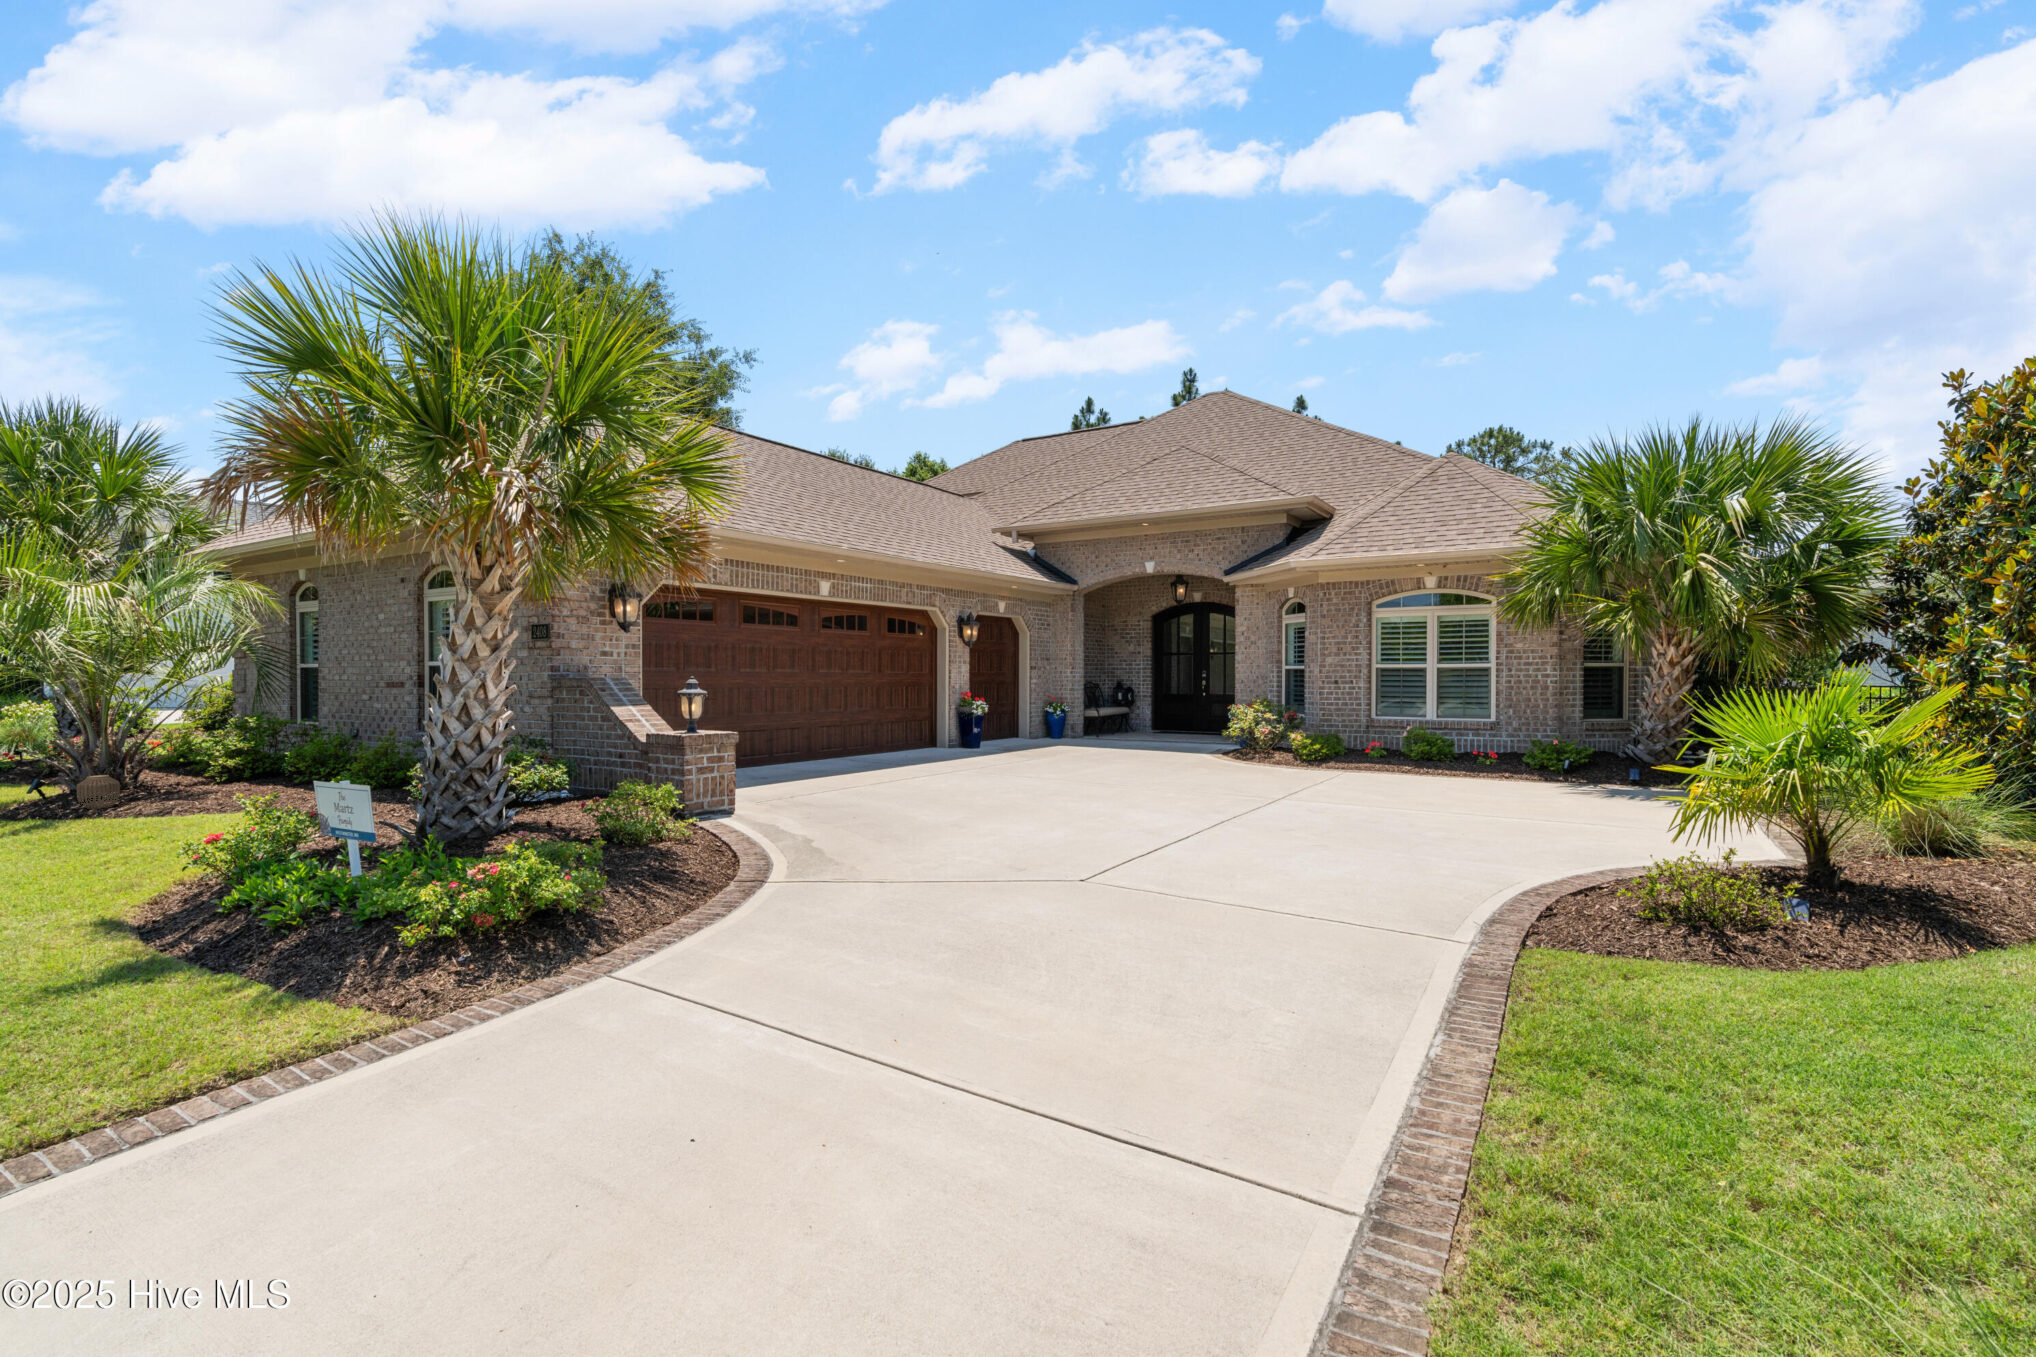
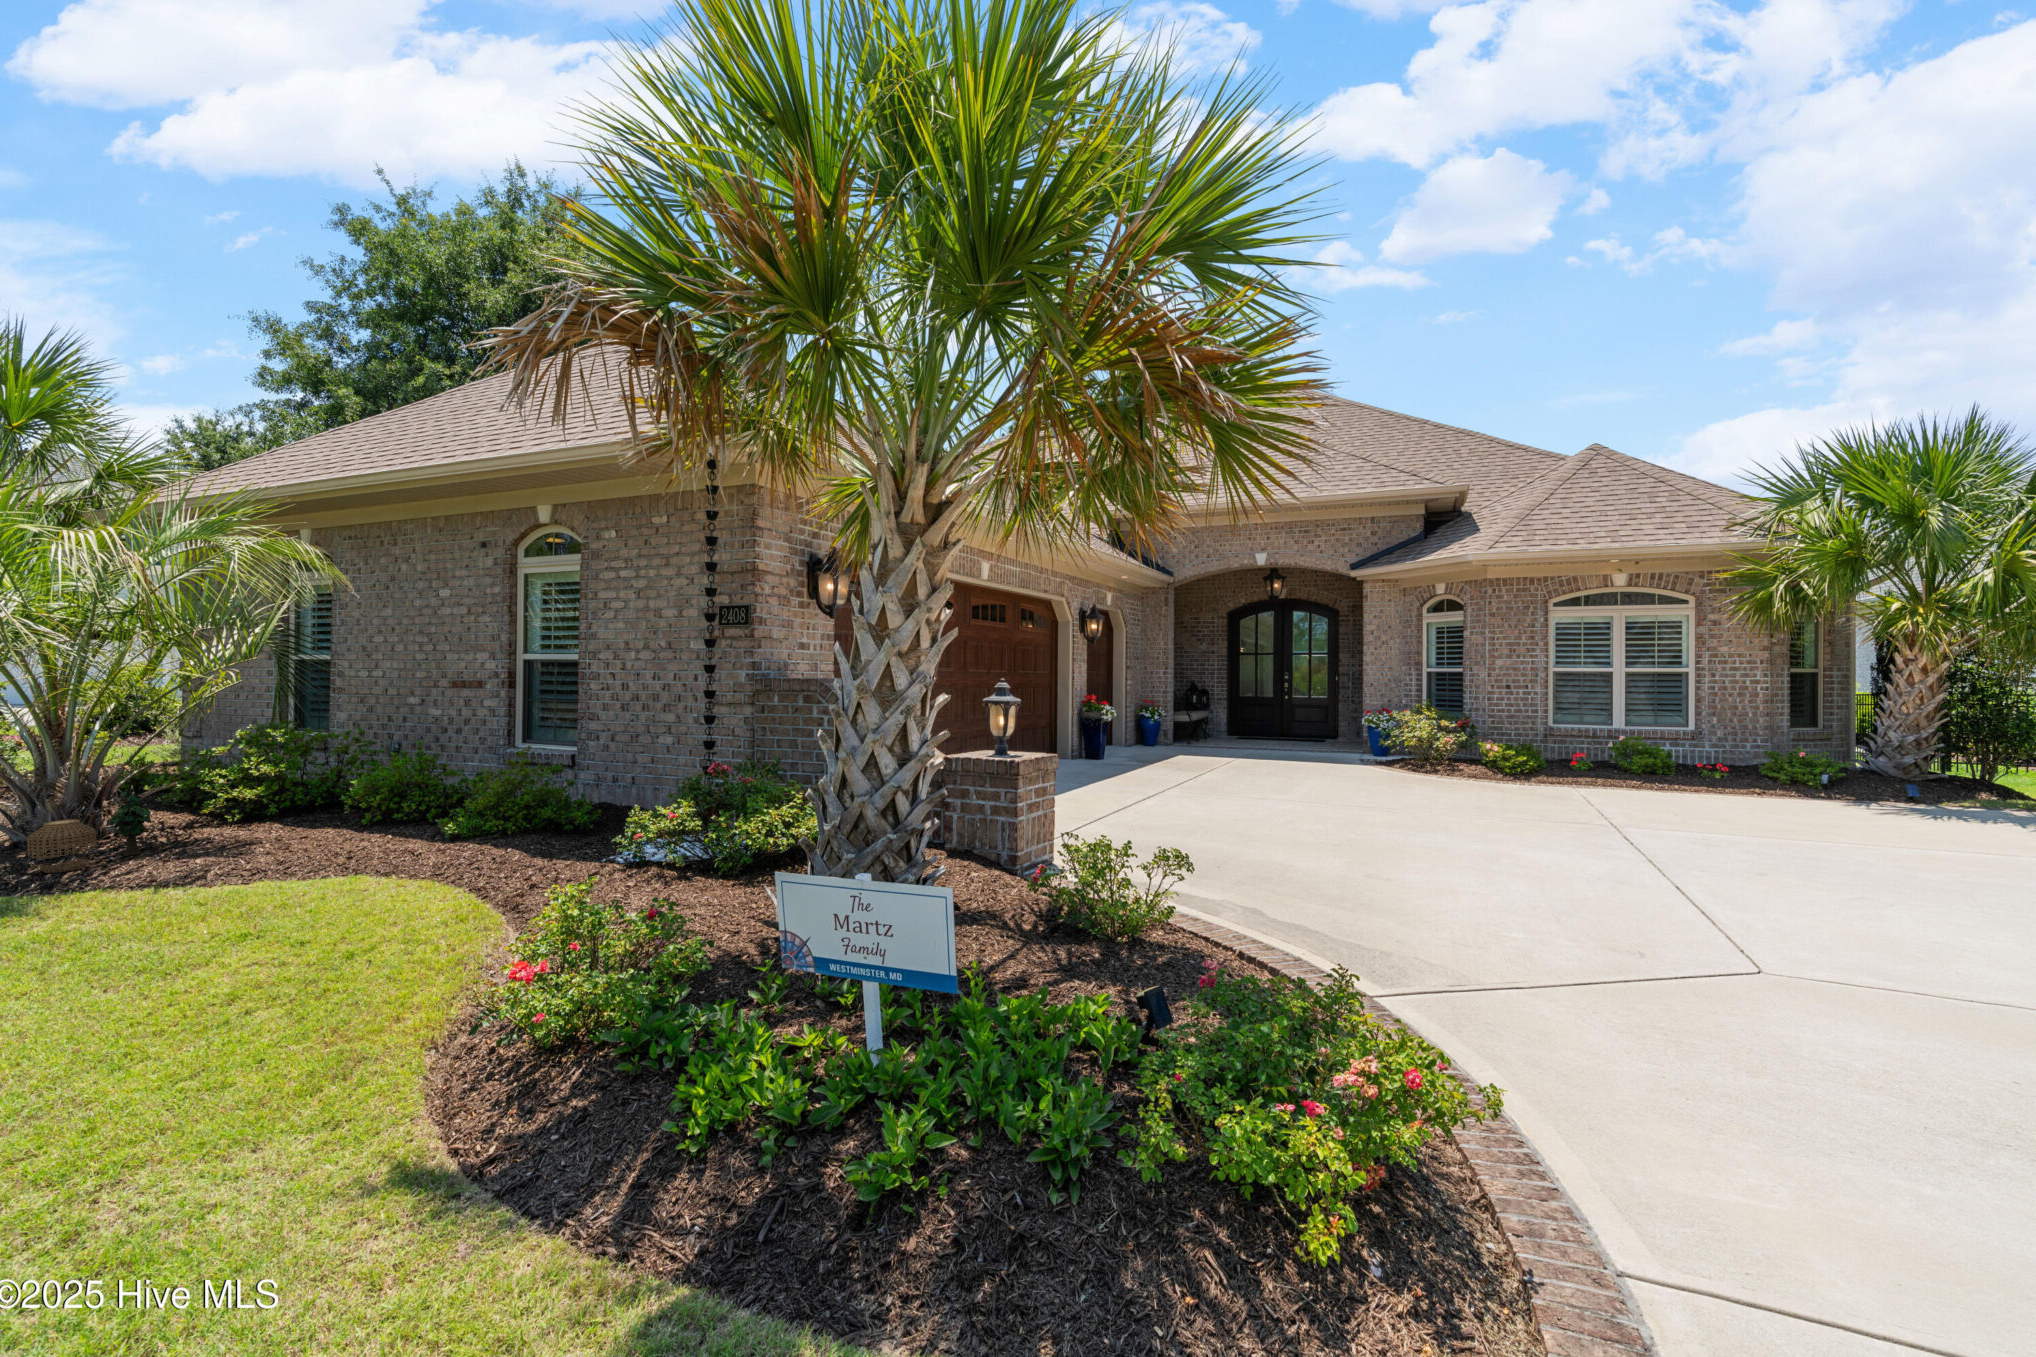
decorative plant: none [131,757,159,801] -> present [110,789,151,856]

